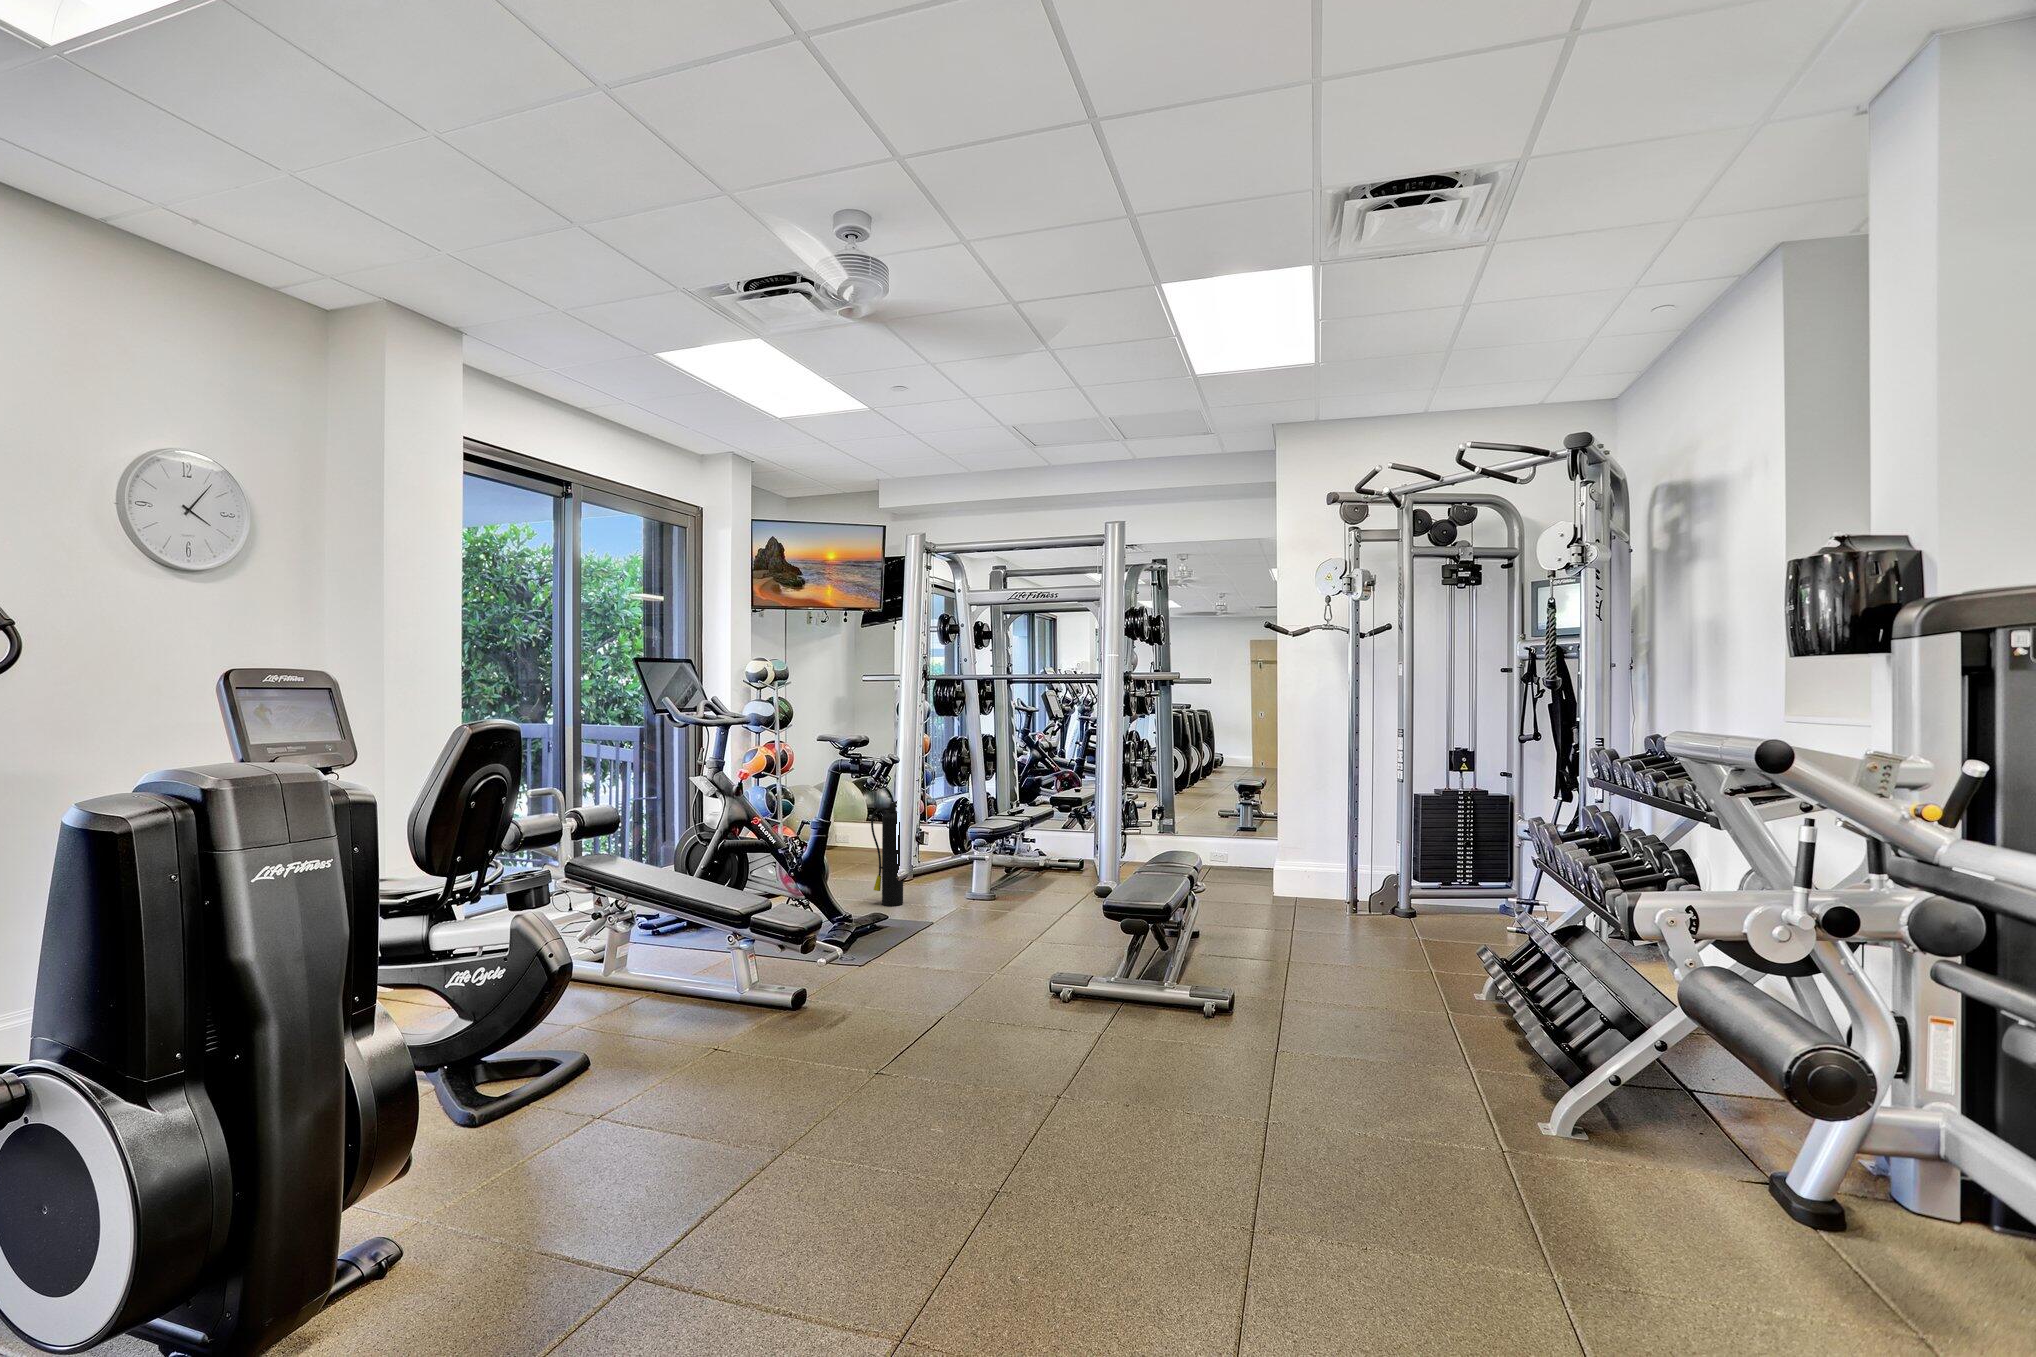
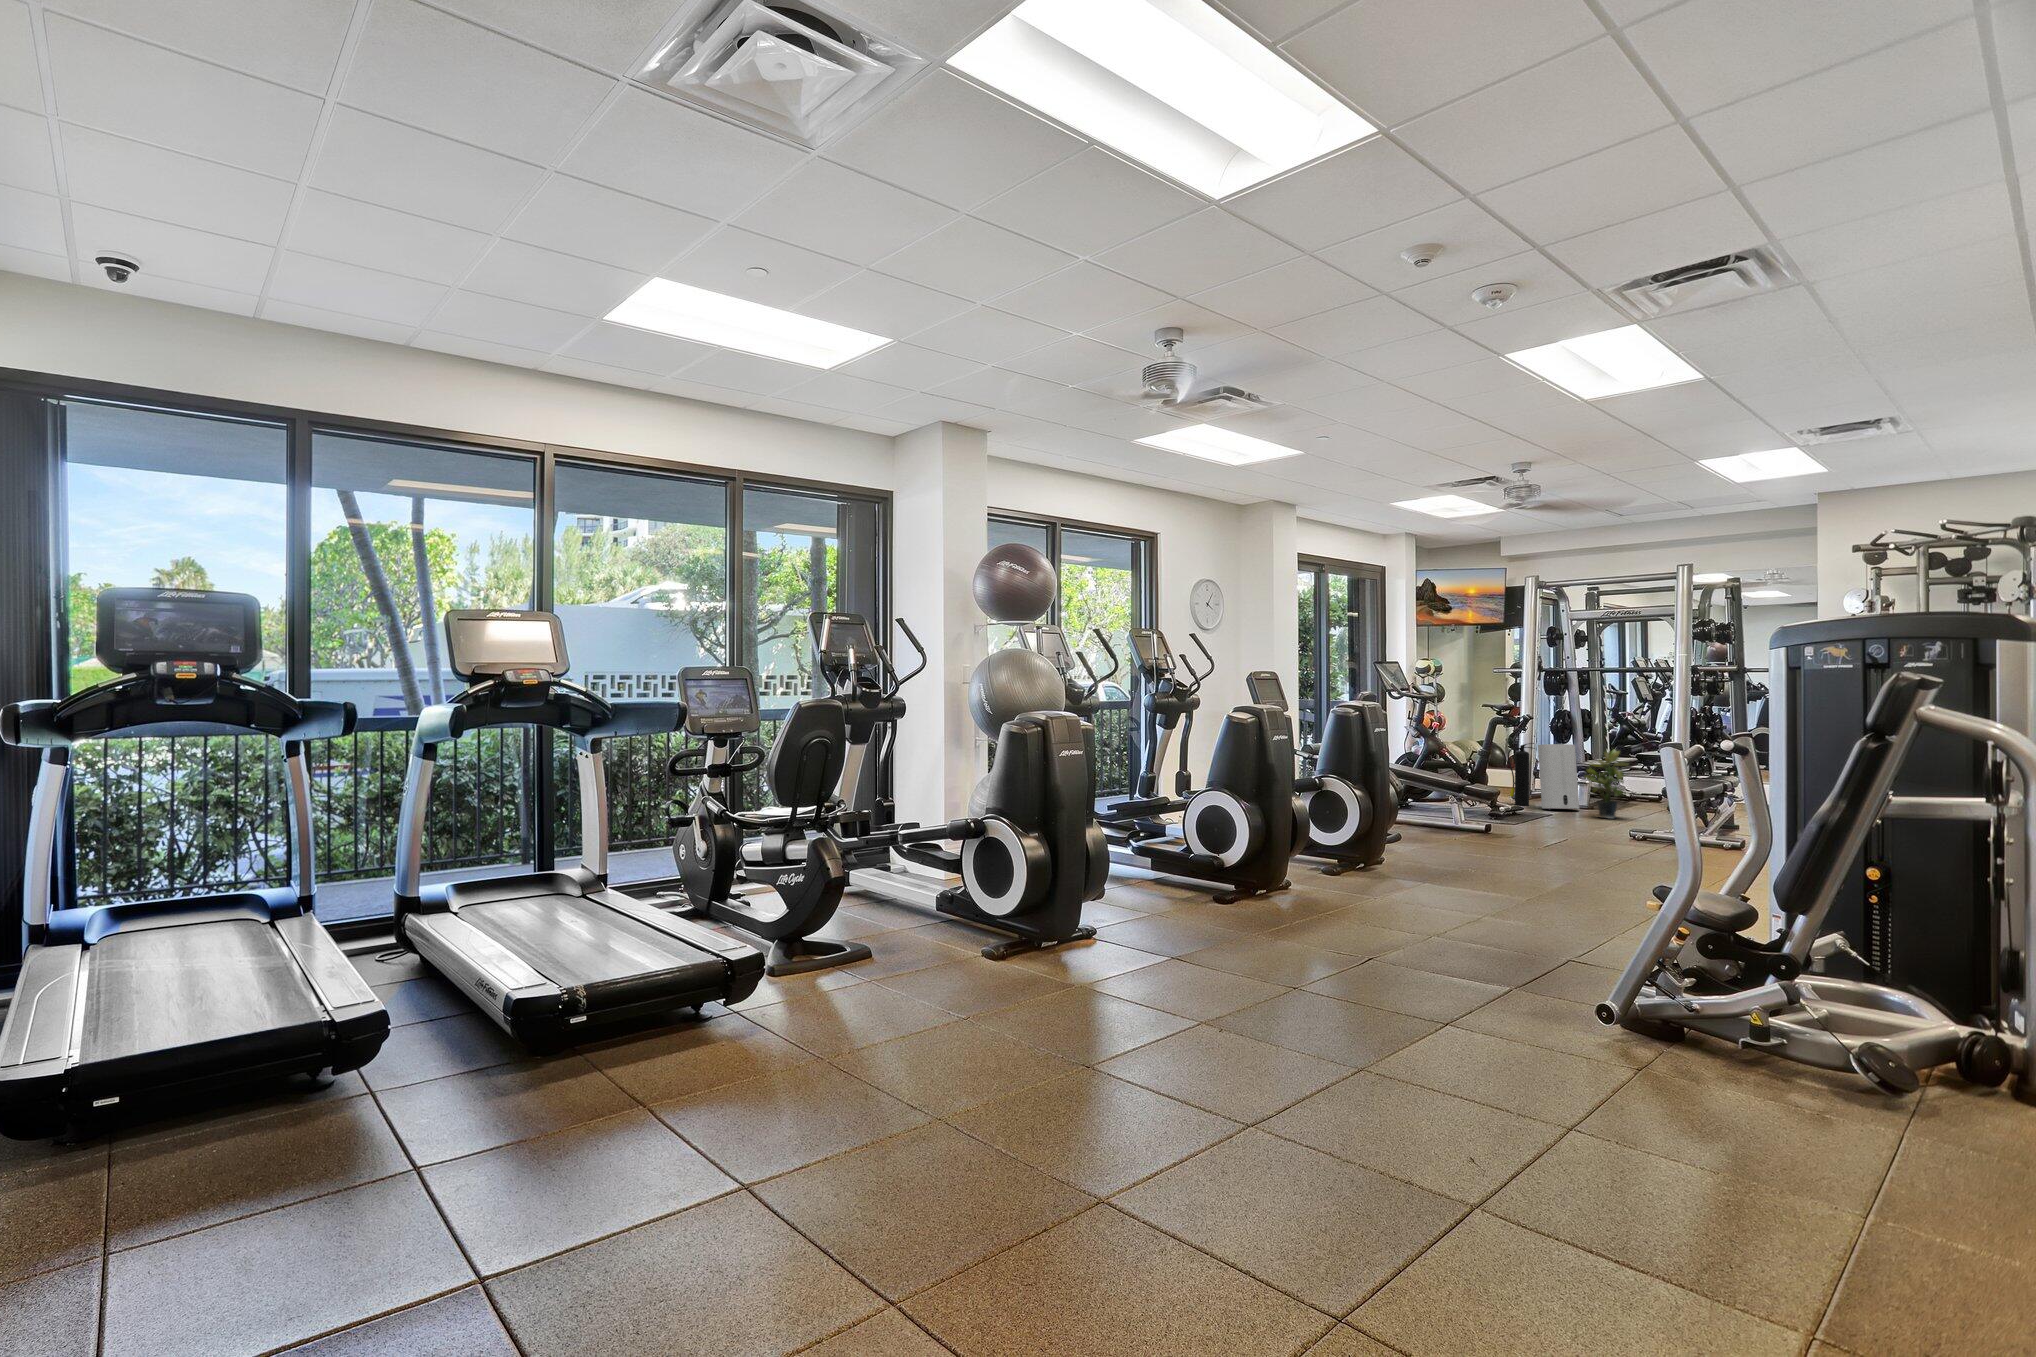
air purifier: none [915,800,976,915] -> present [1538,744,1579,810]
potted plant: none [981,809,1047,931] -> present [1585,750,1628,819]

